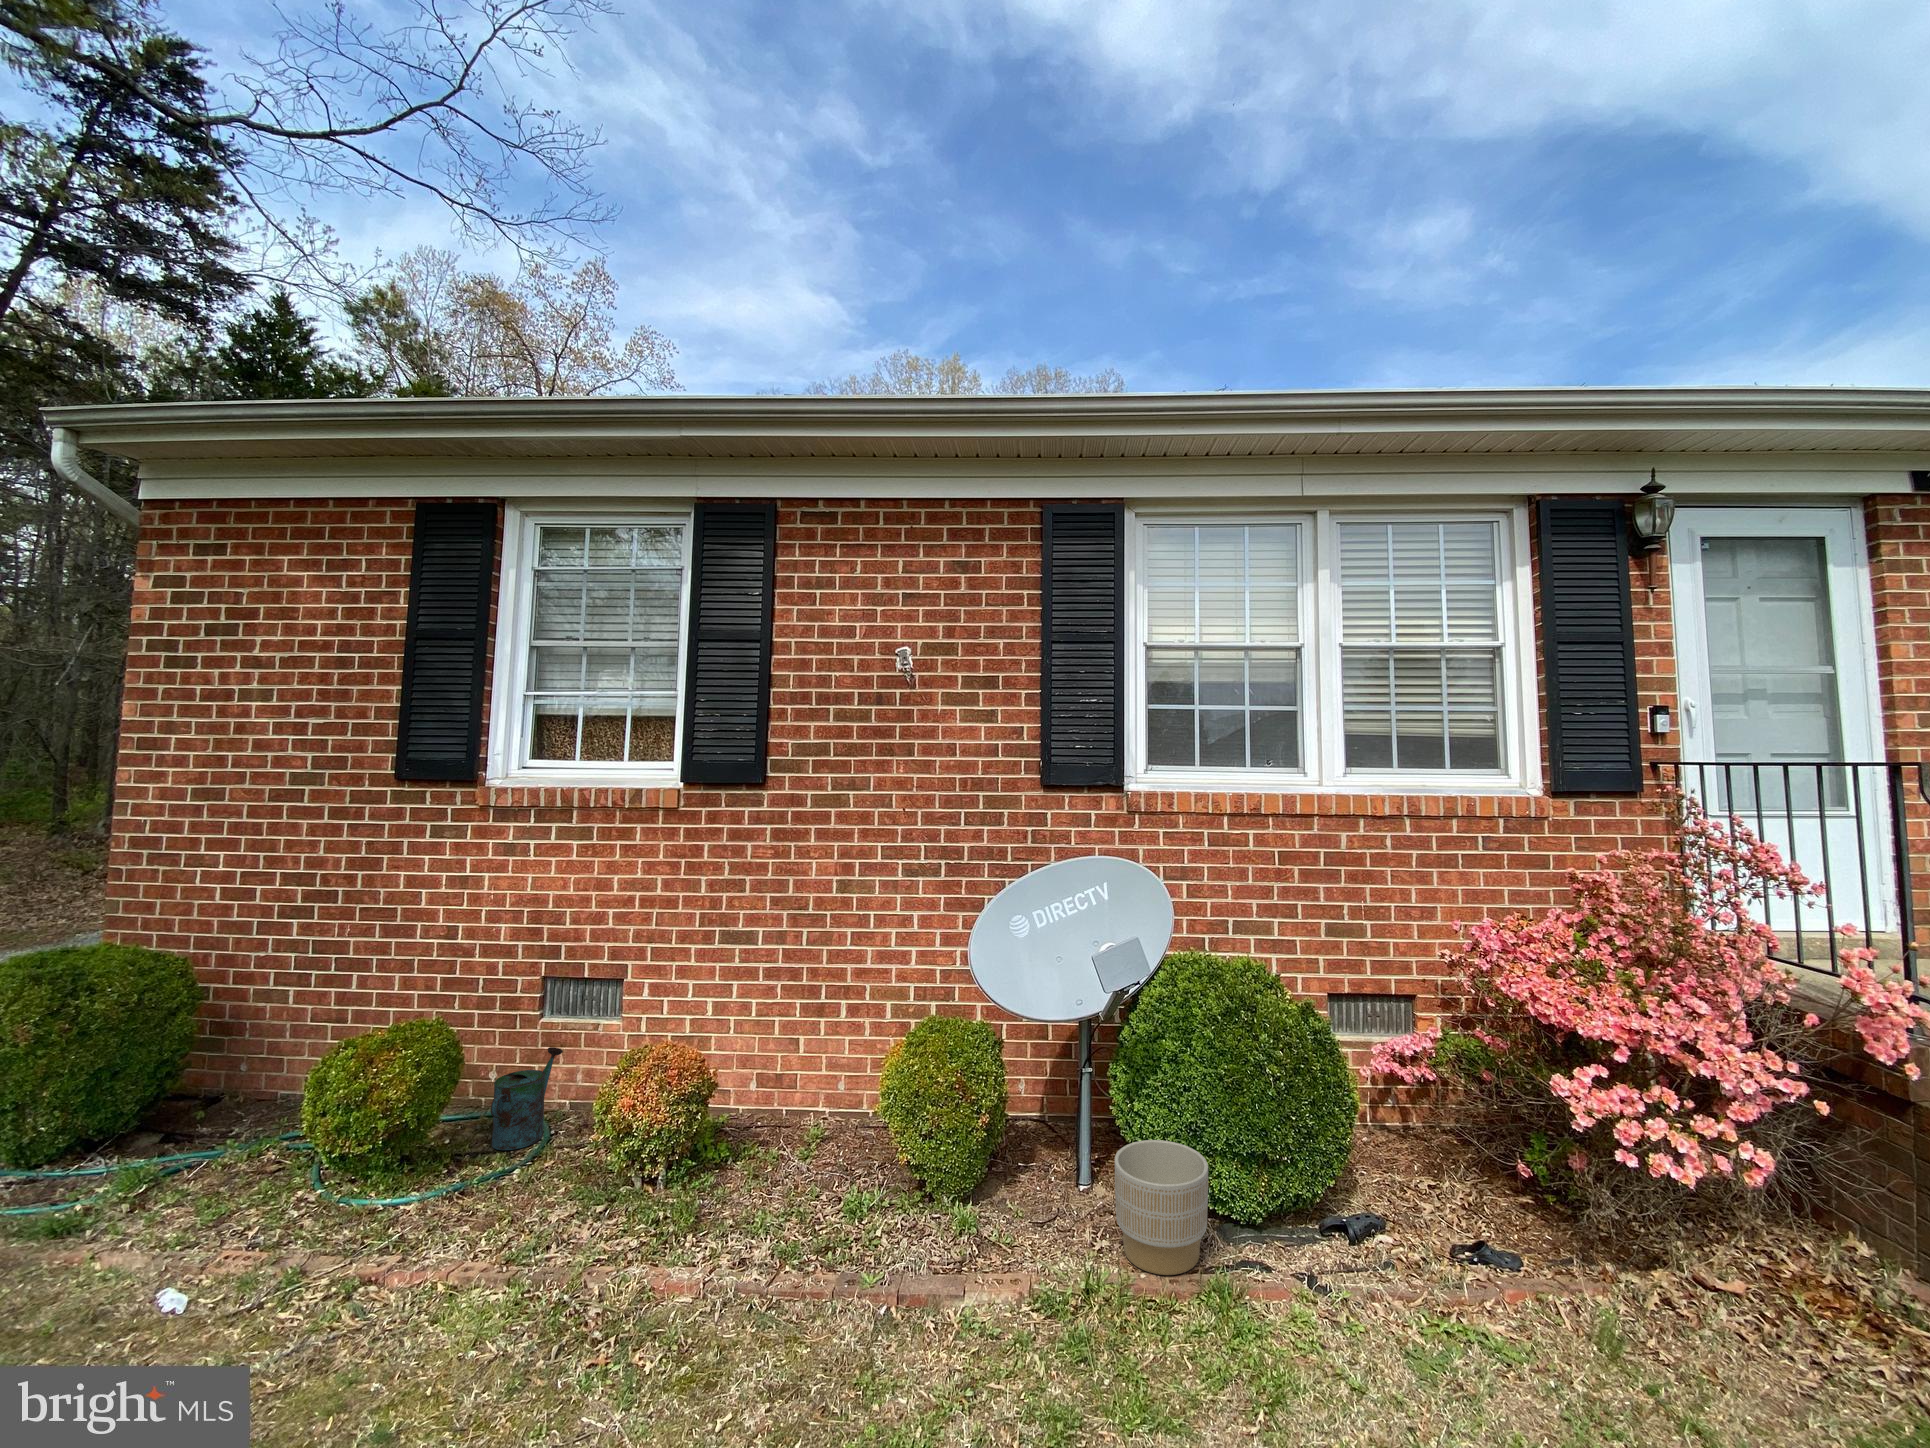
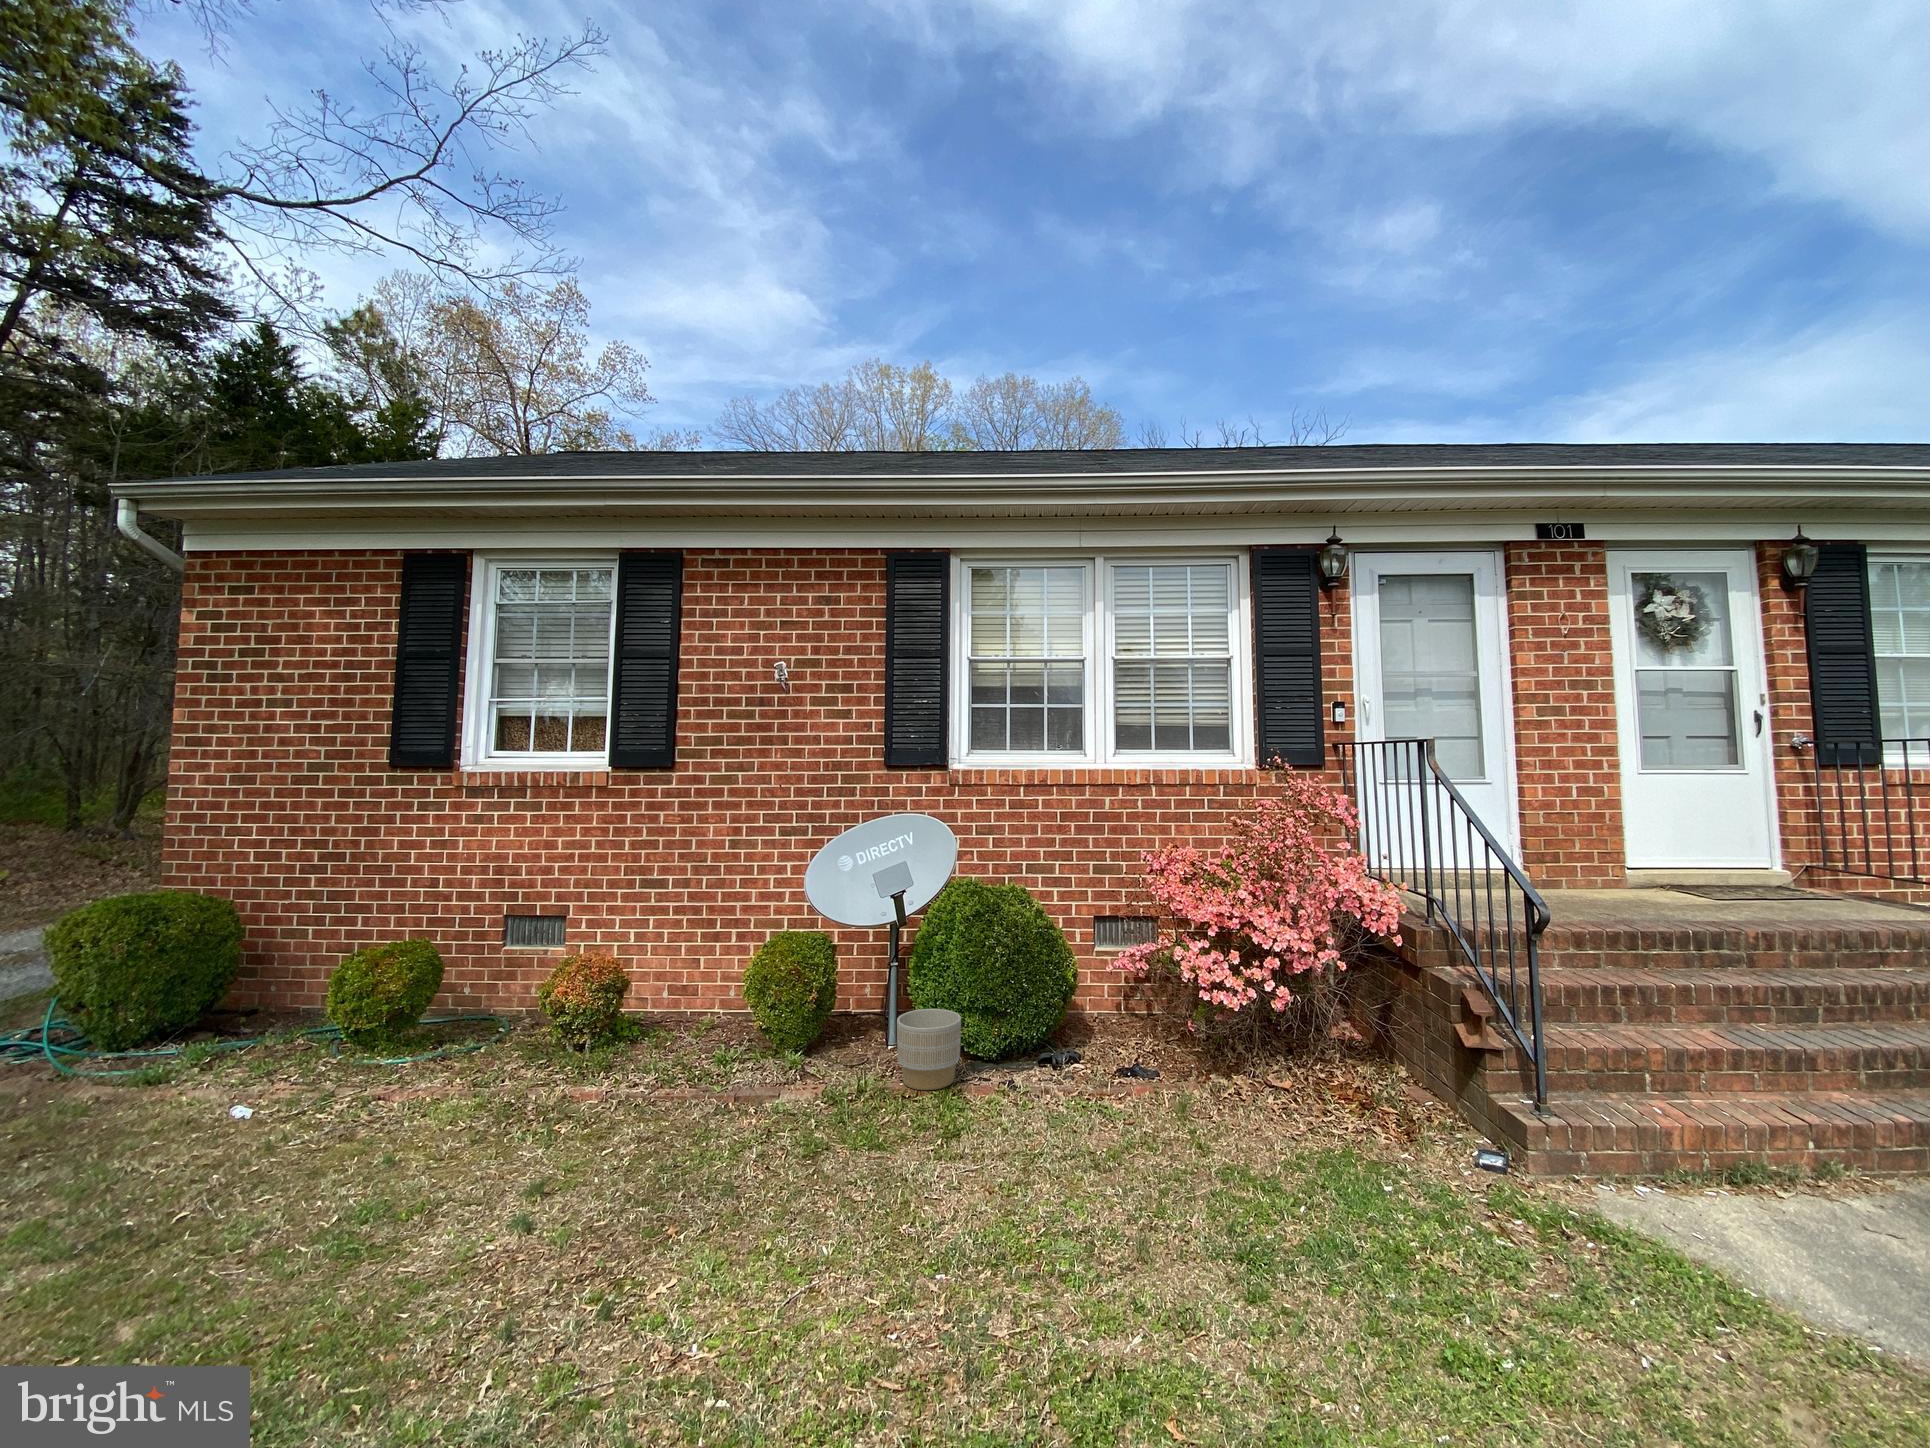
watering can: present [491,1047,563,1150] -> none [465,967,519,1037]

